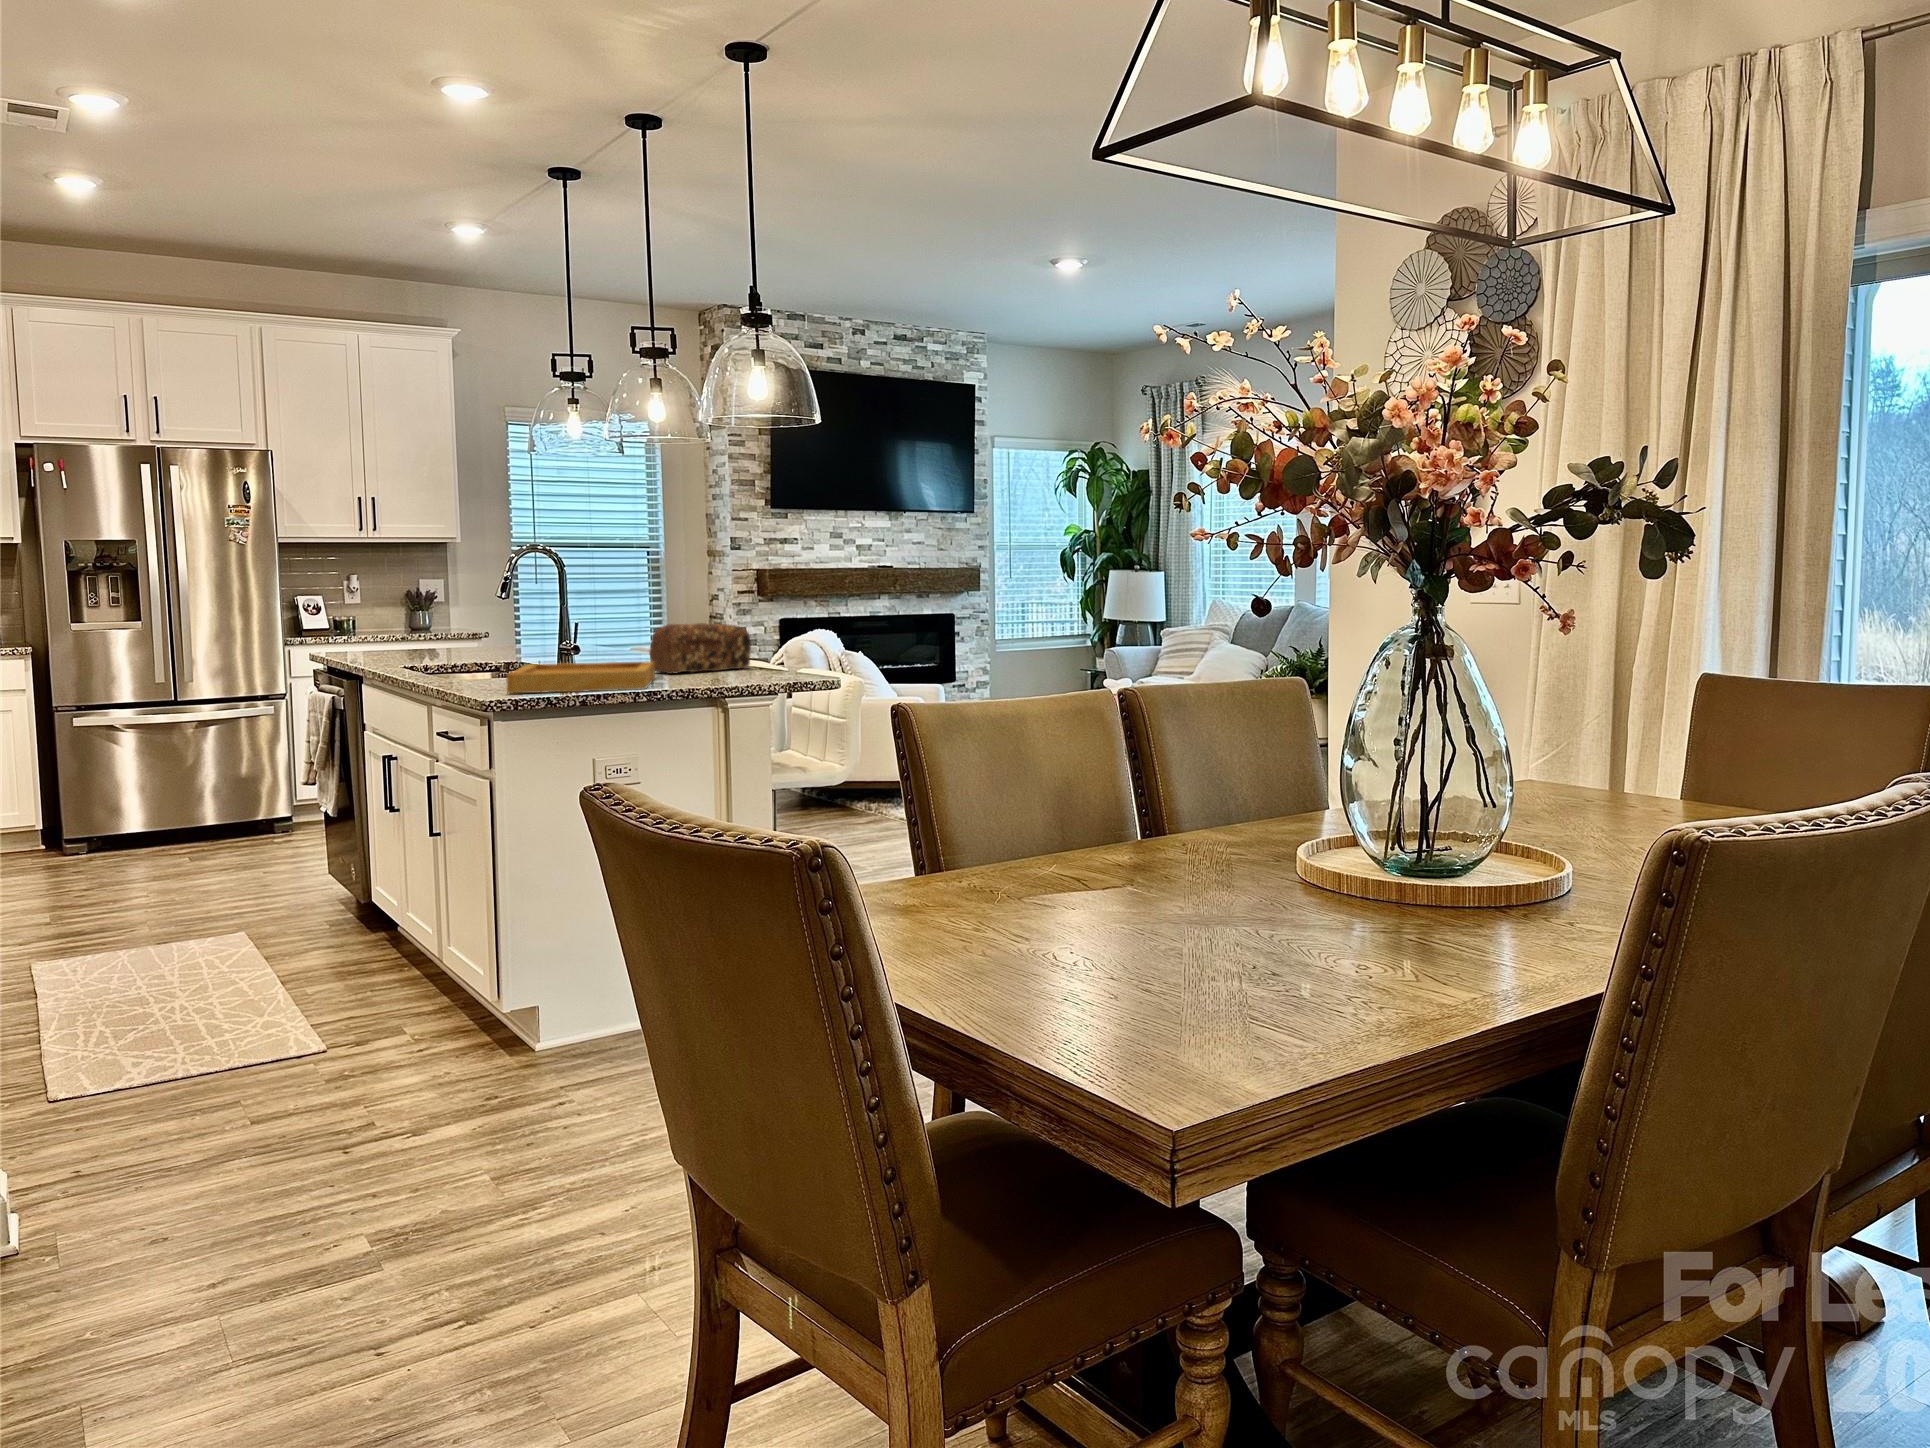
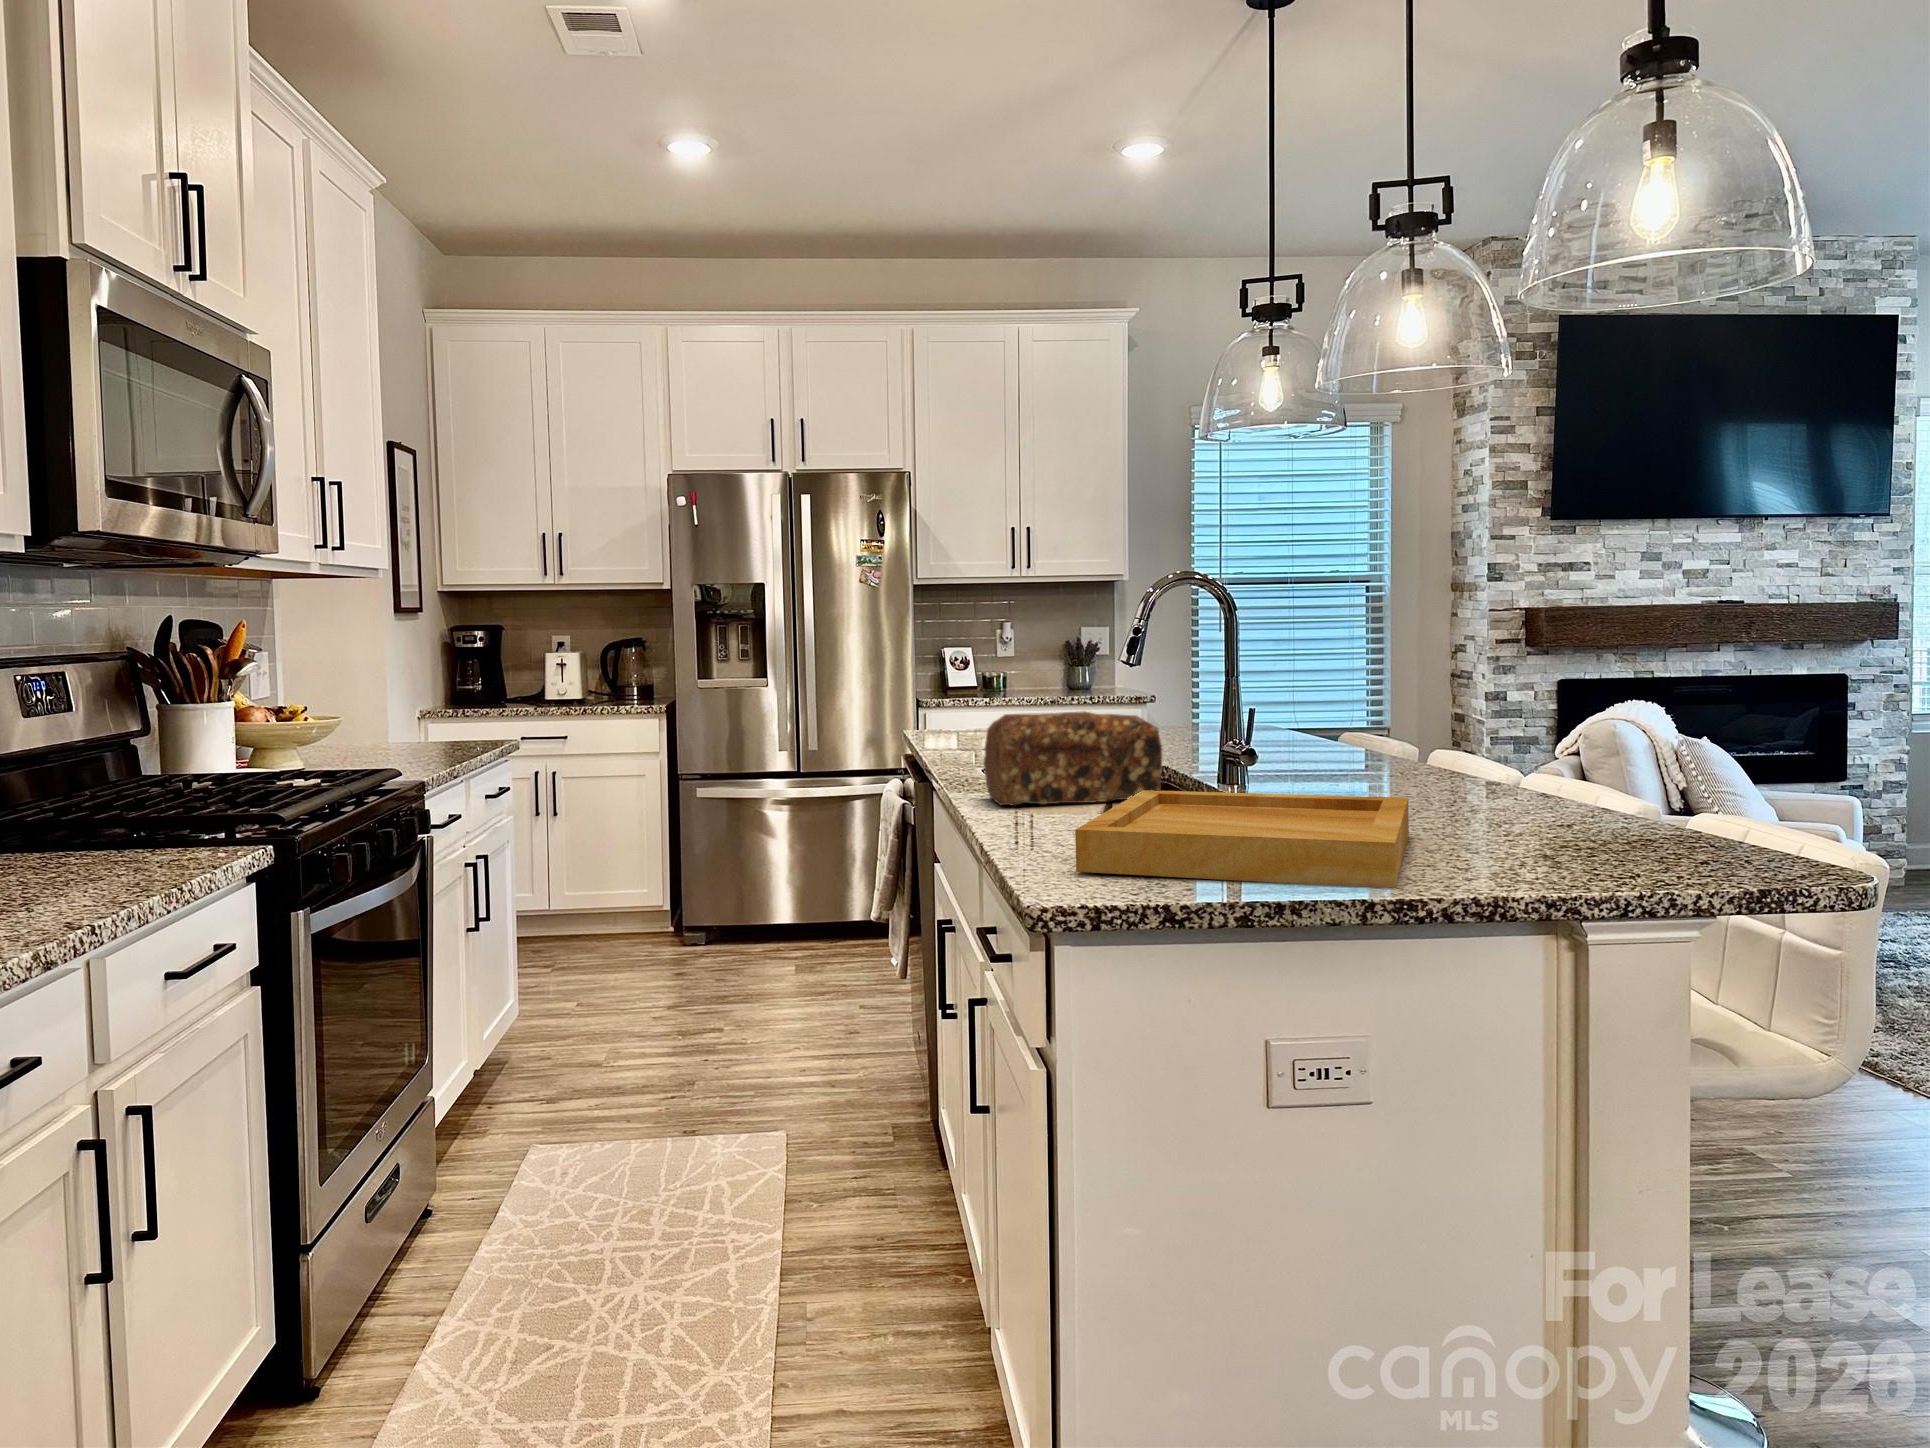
bread loaf: present [649,623,751,674] -> present [984,711,1162,806]

